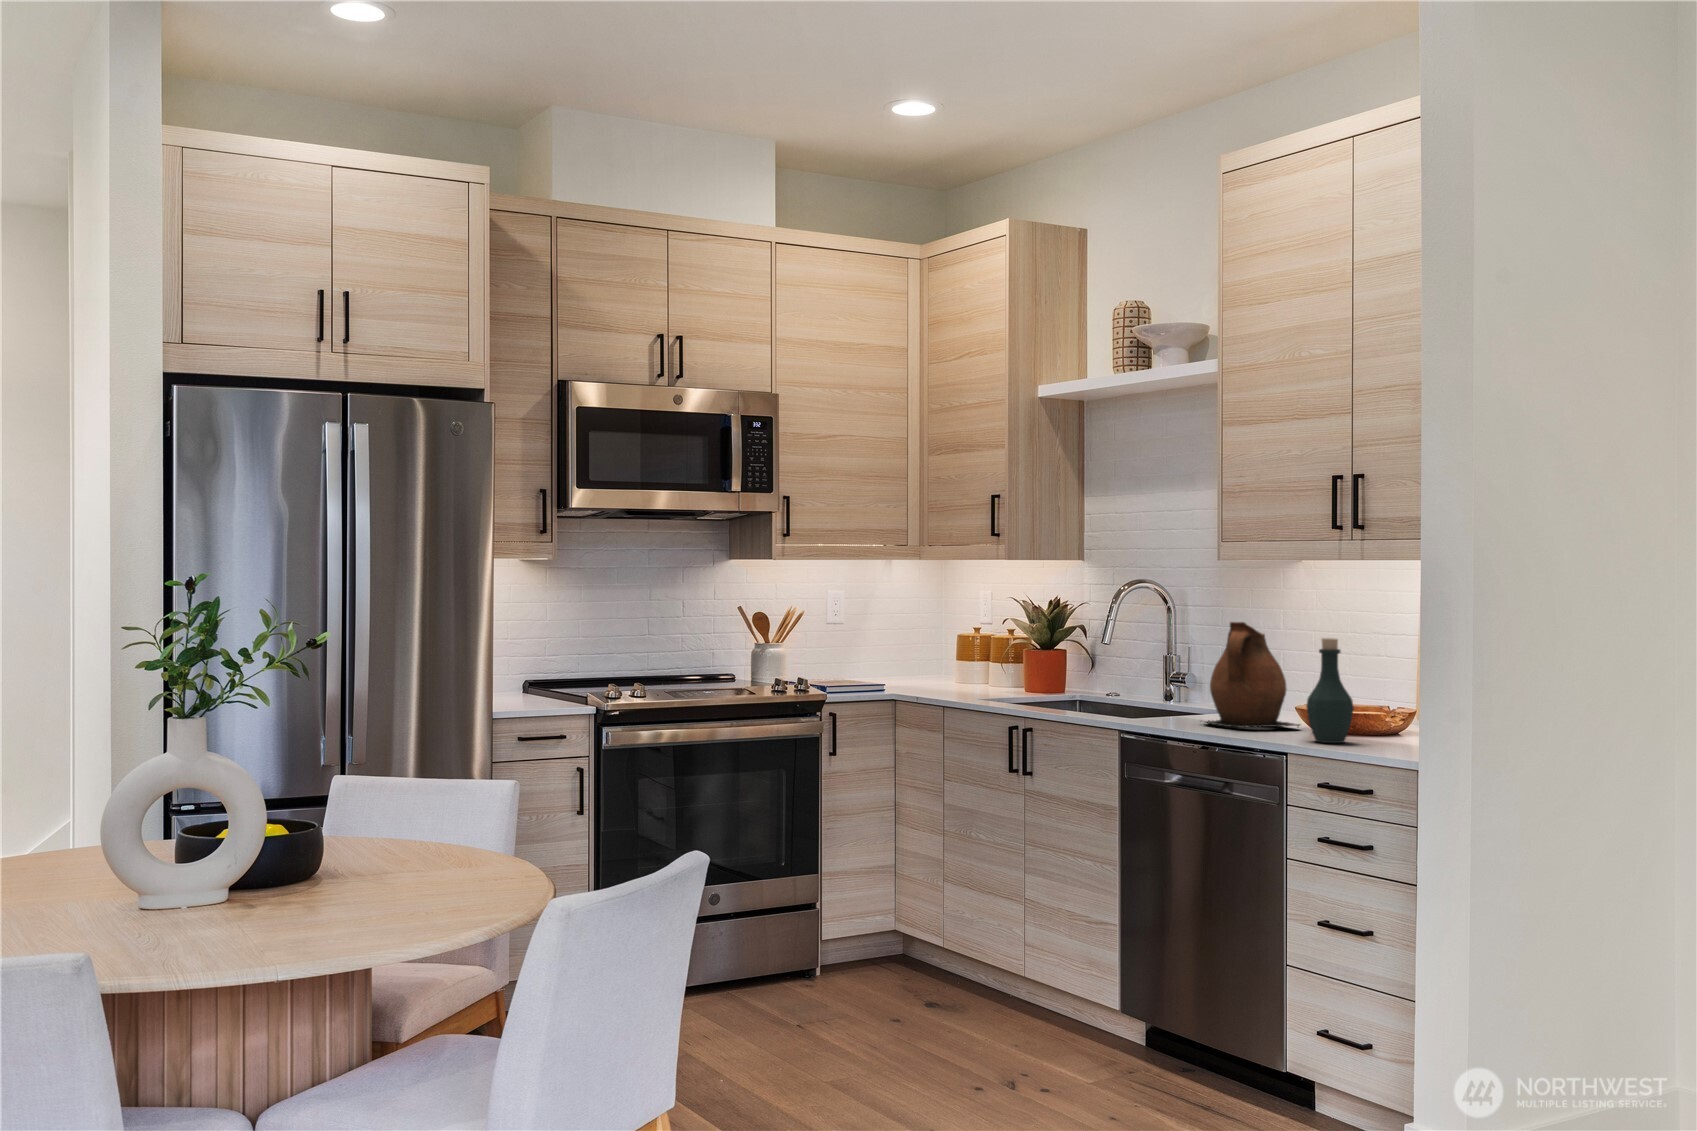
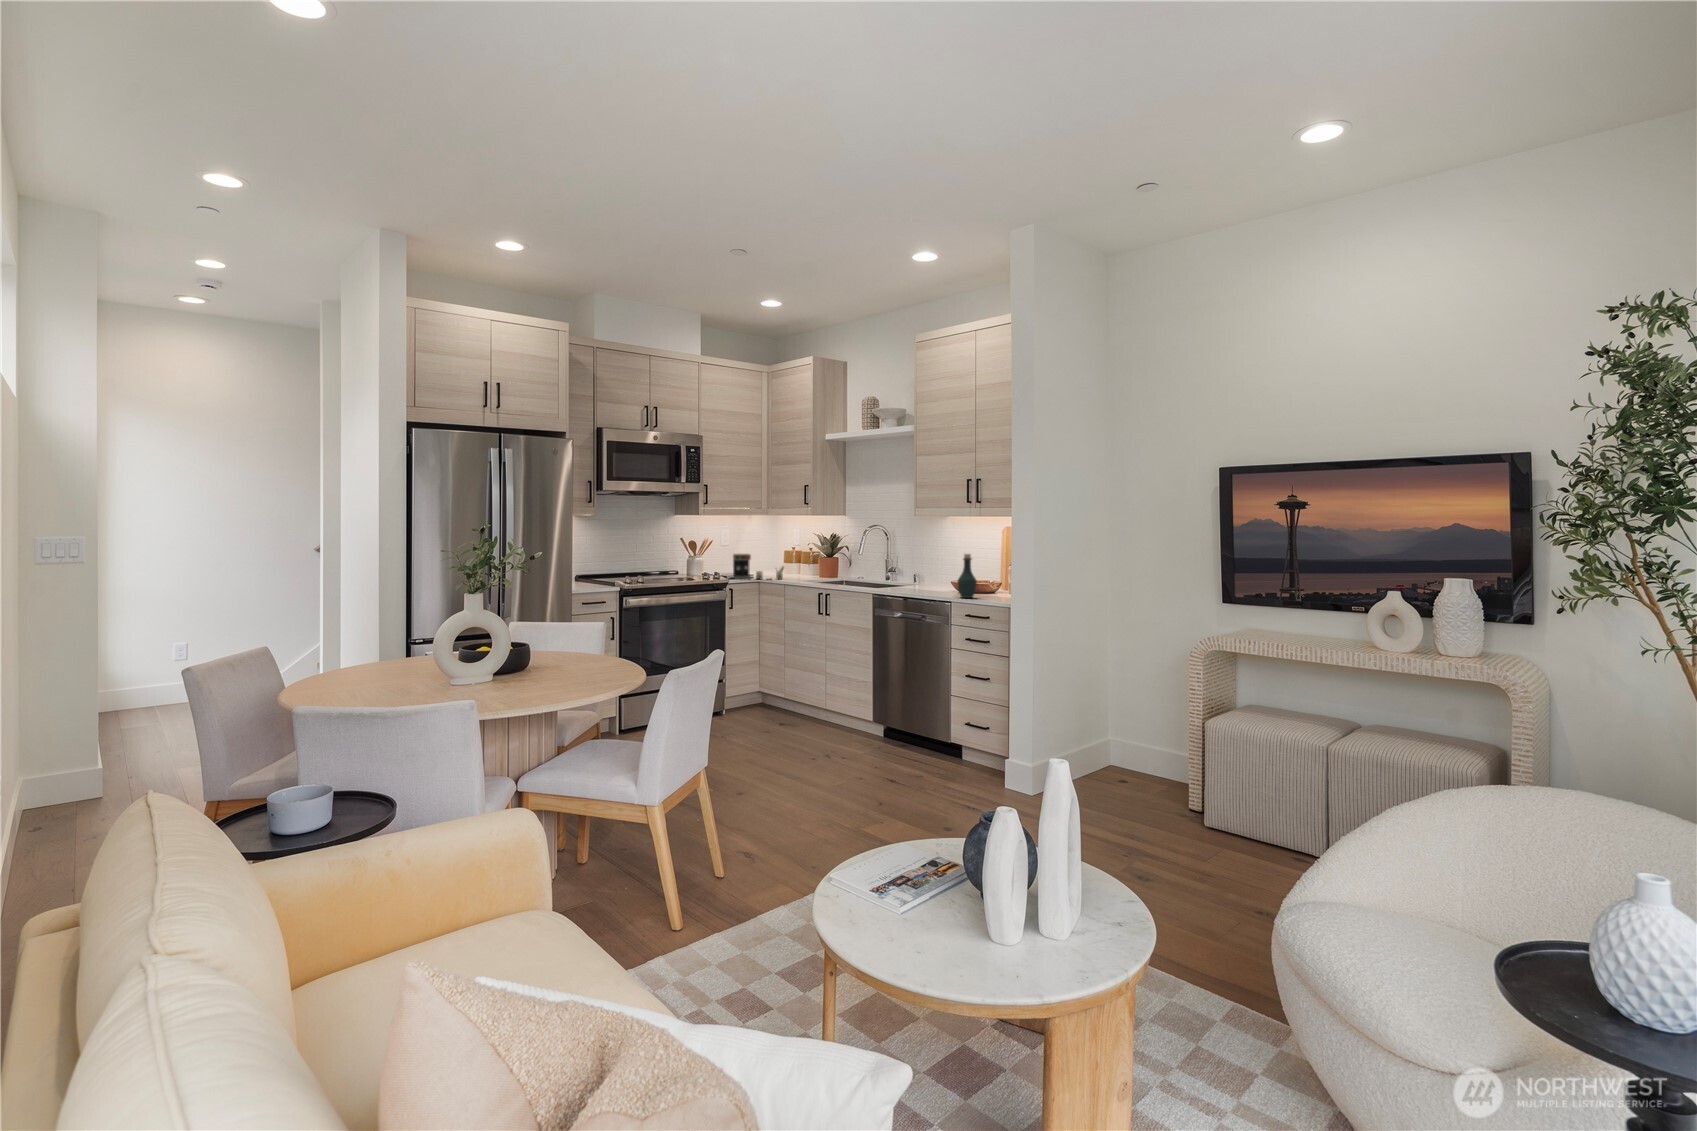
ceramic pitcher: present [1207,622,1300,728] -> none [908,546,952,593]
coffee maker: none [841,638,947,692] -> present [733,554,784,580]

